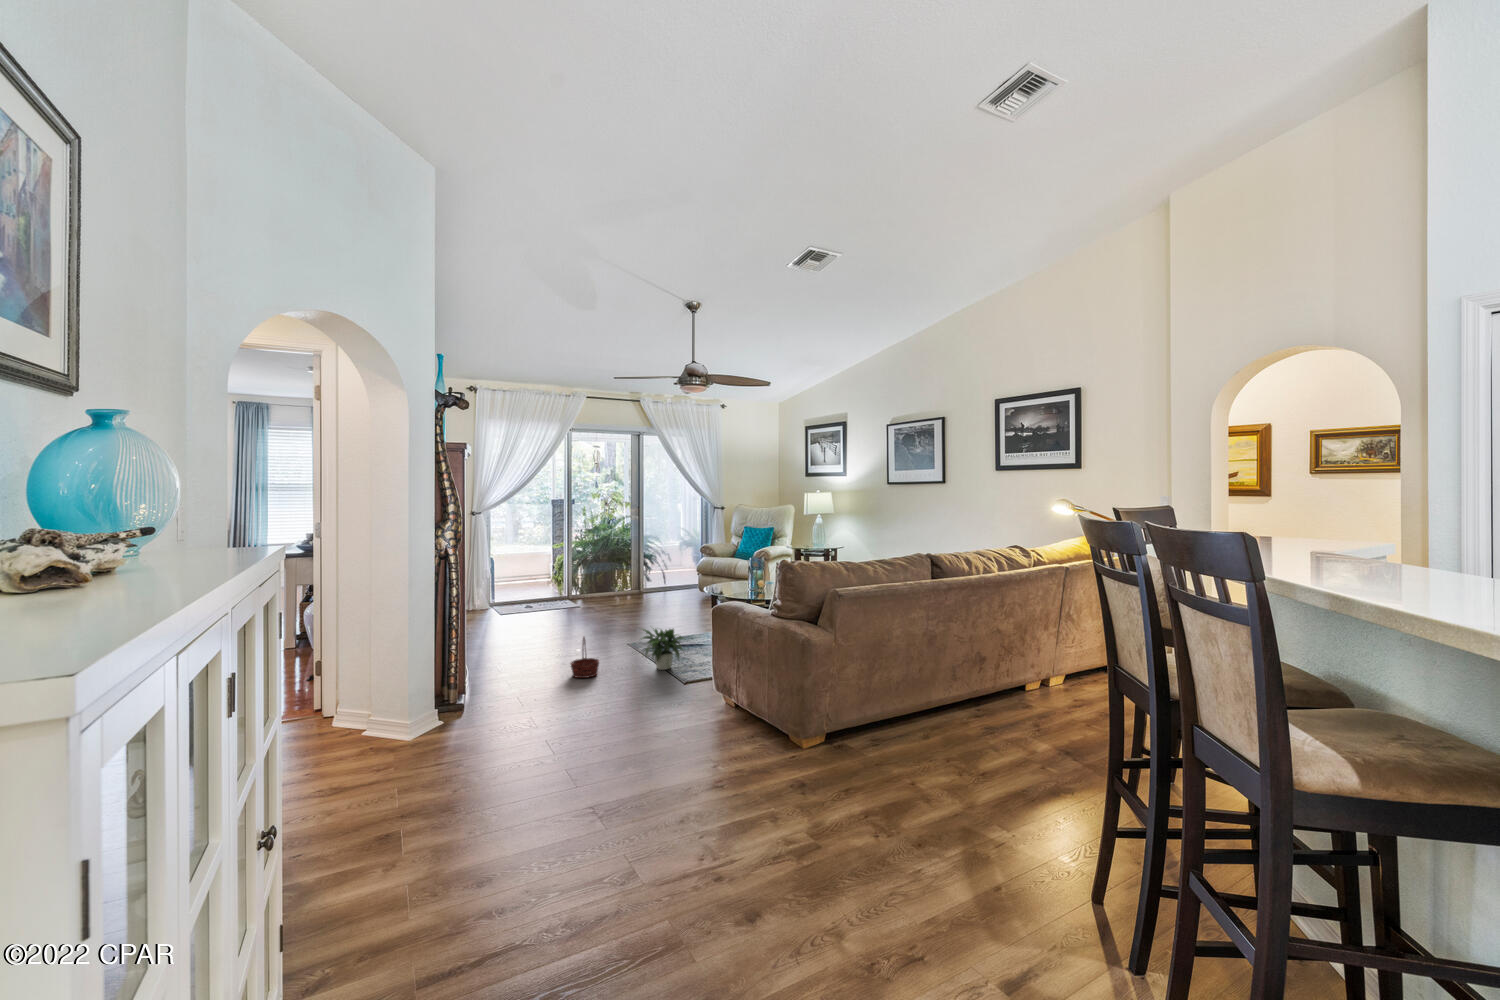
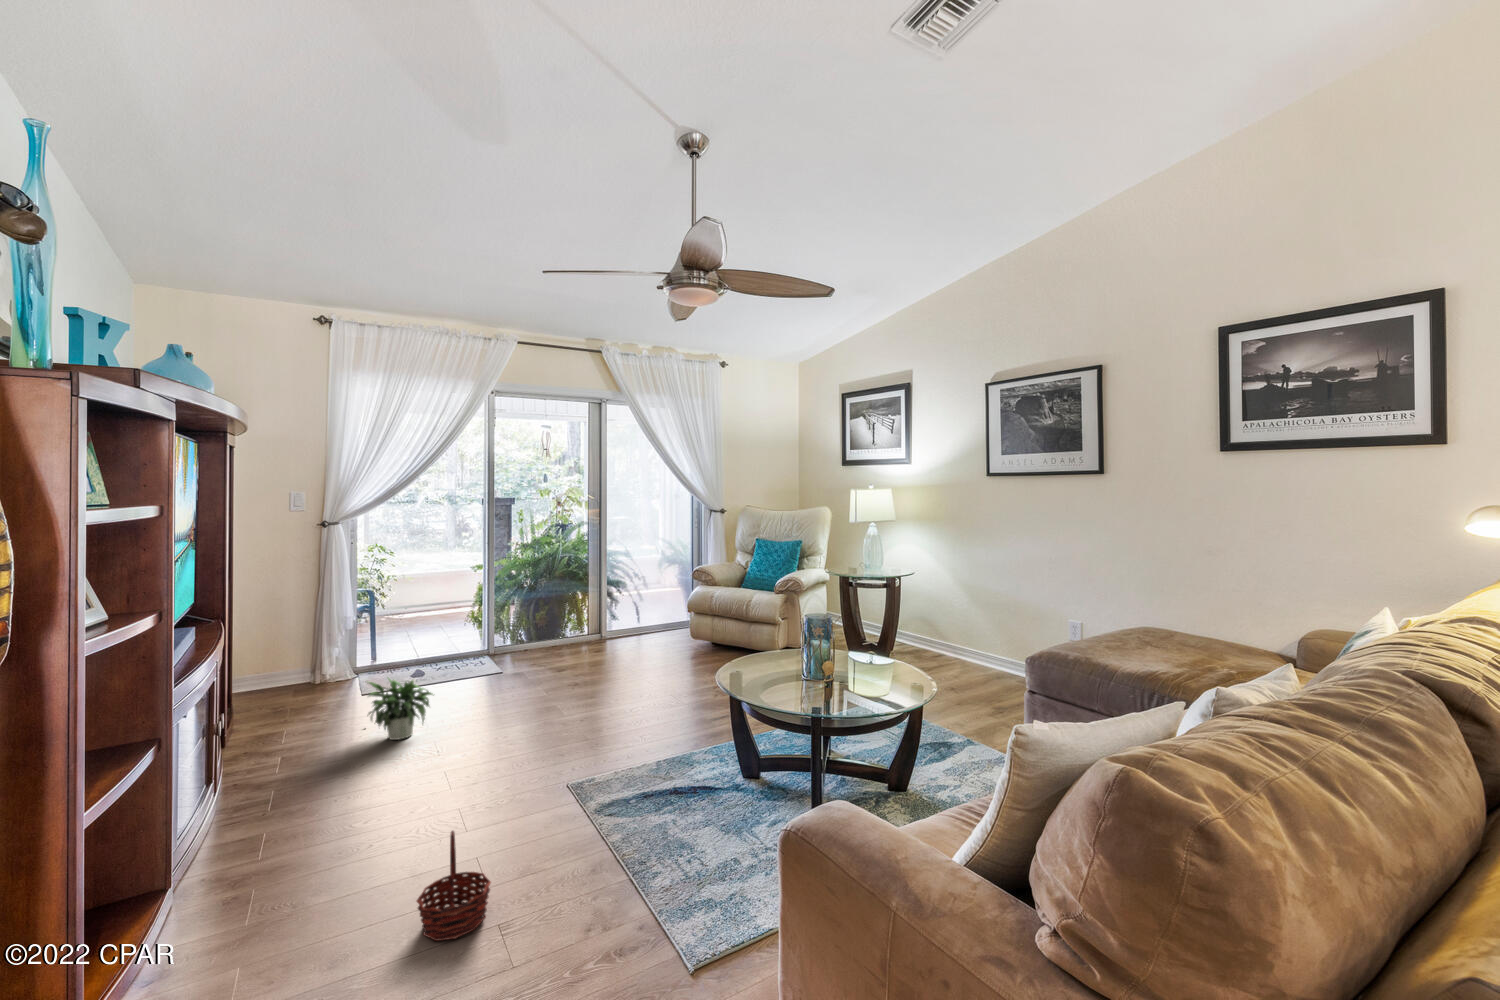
potted plant: present [641,628,684,670] -> present [368,678,433,740]

